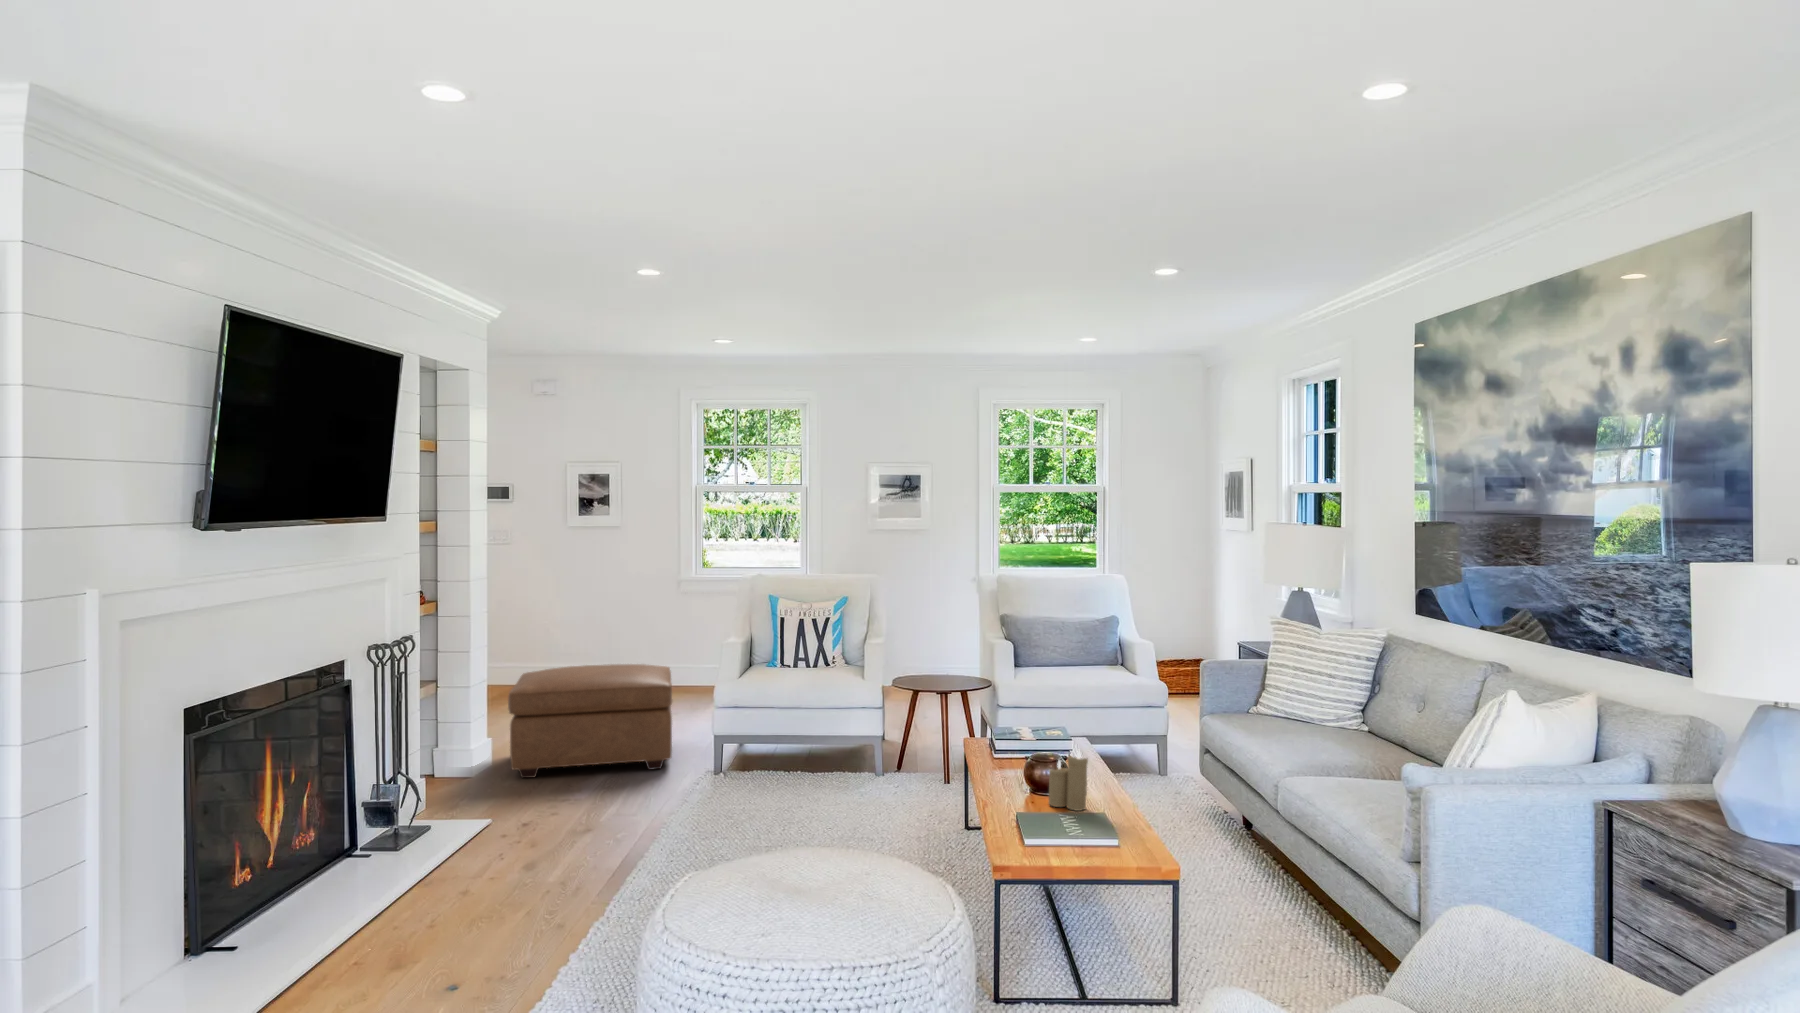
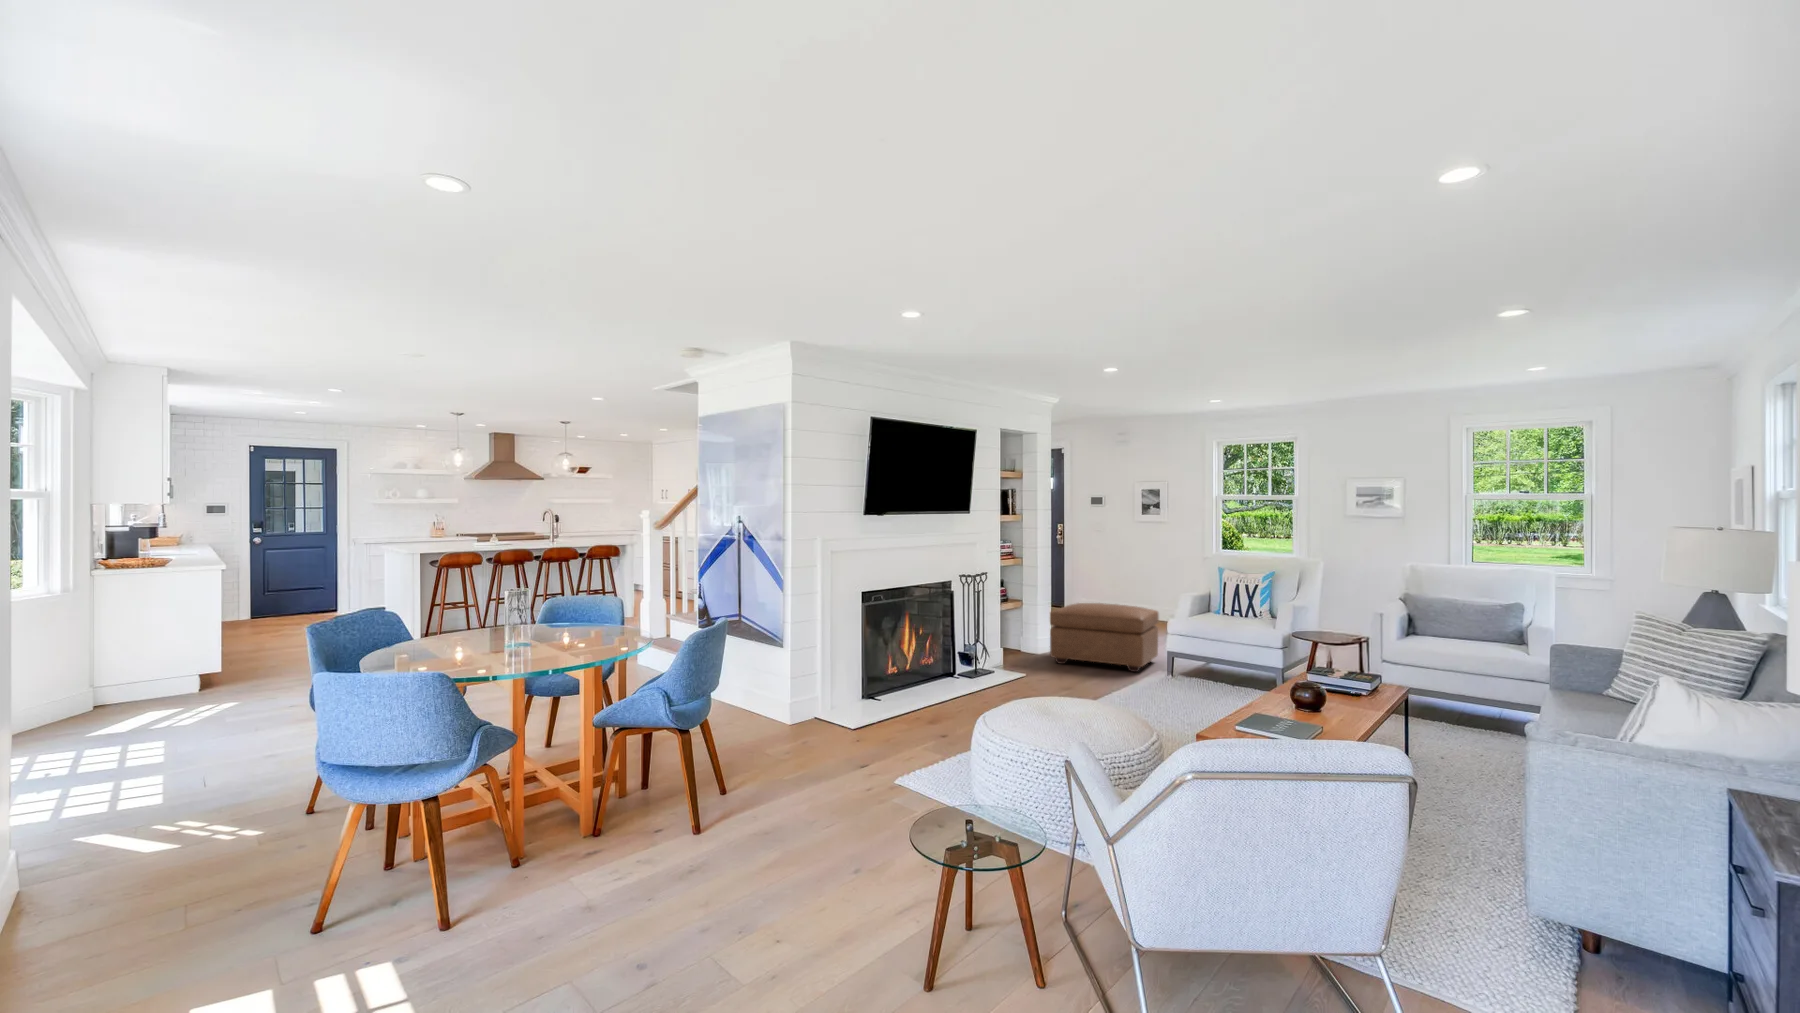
candle: present [1049,751,1088,811] -> none [1275,670,1301,711]

